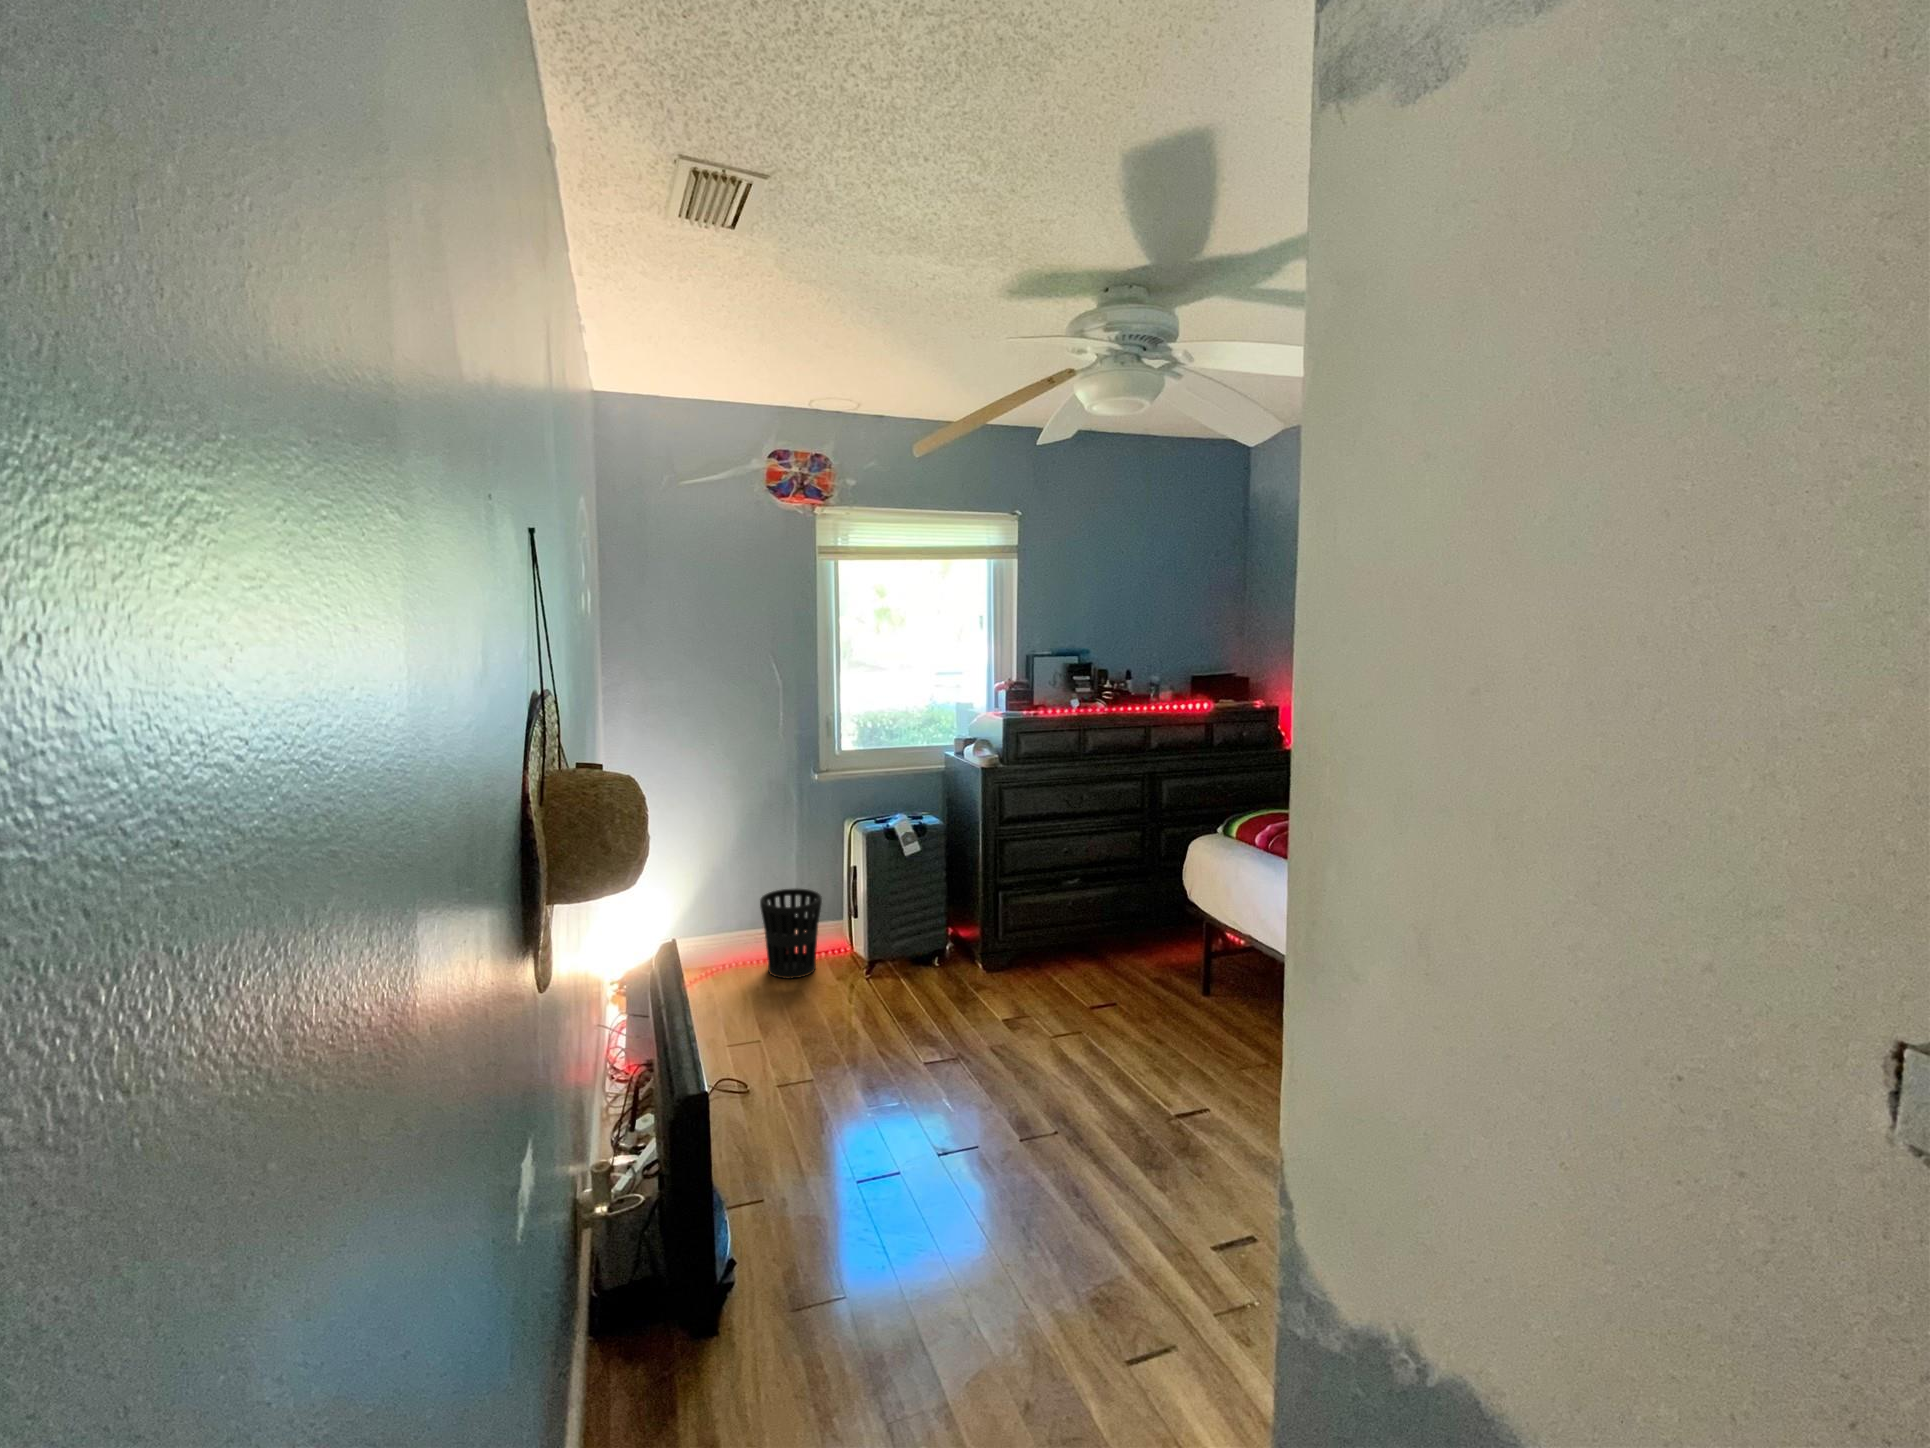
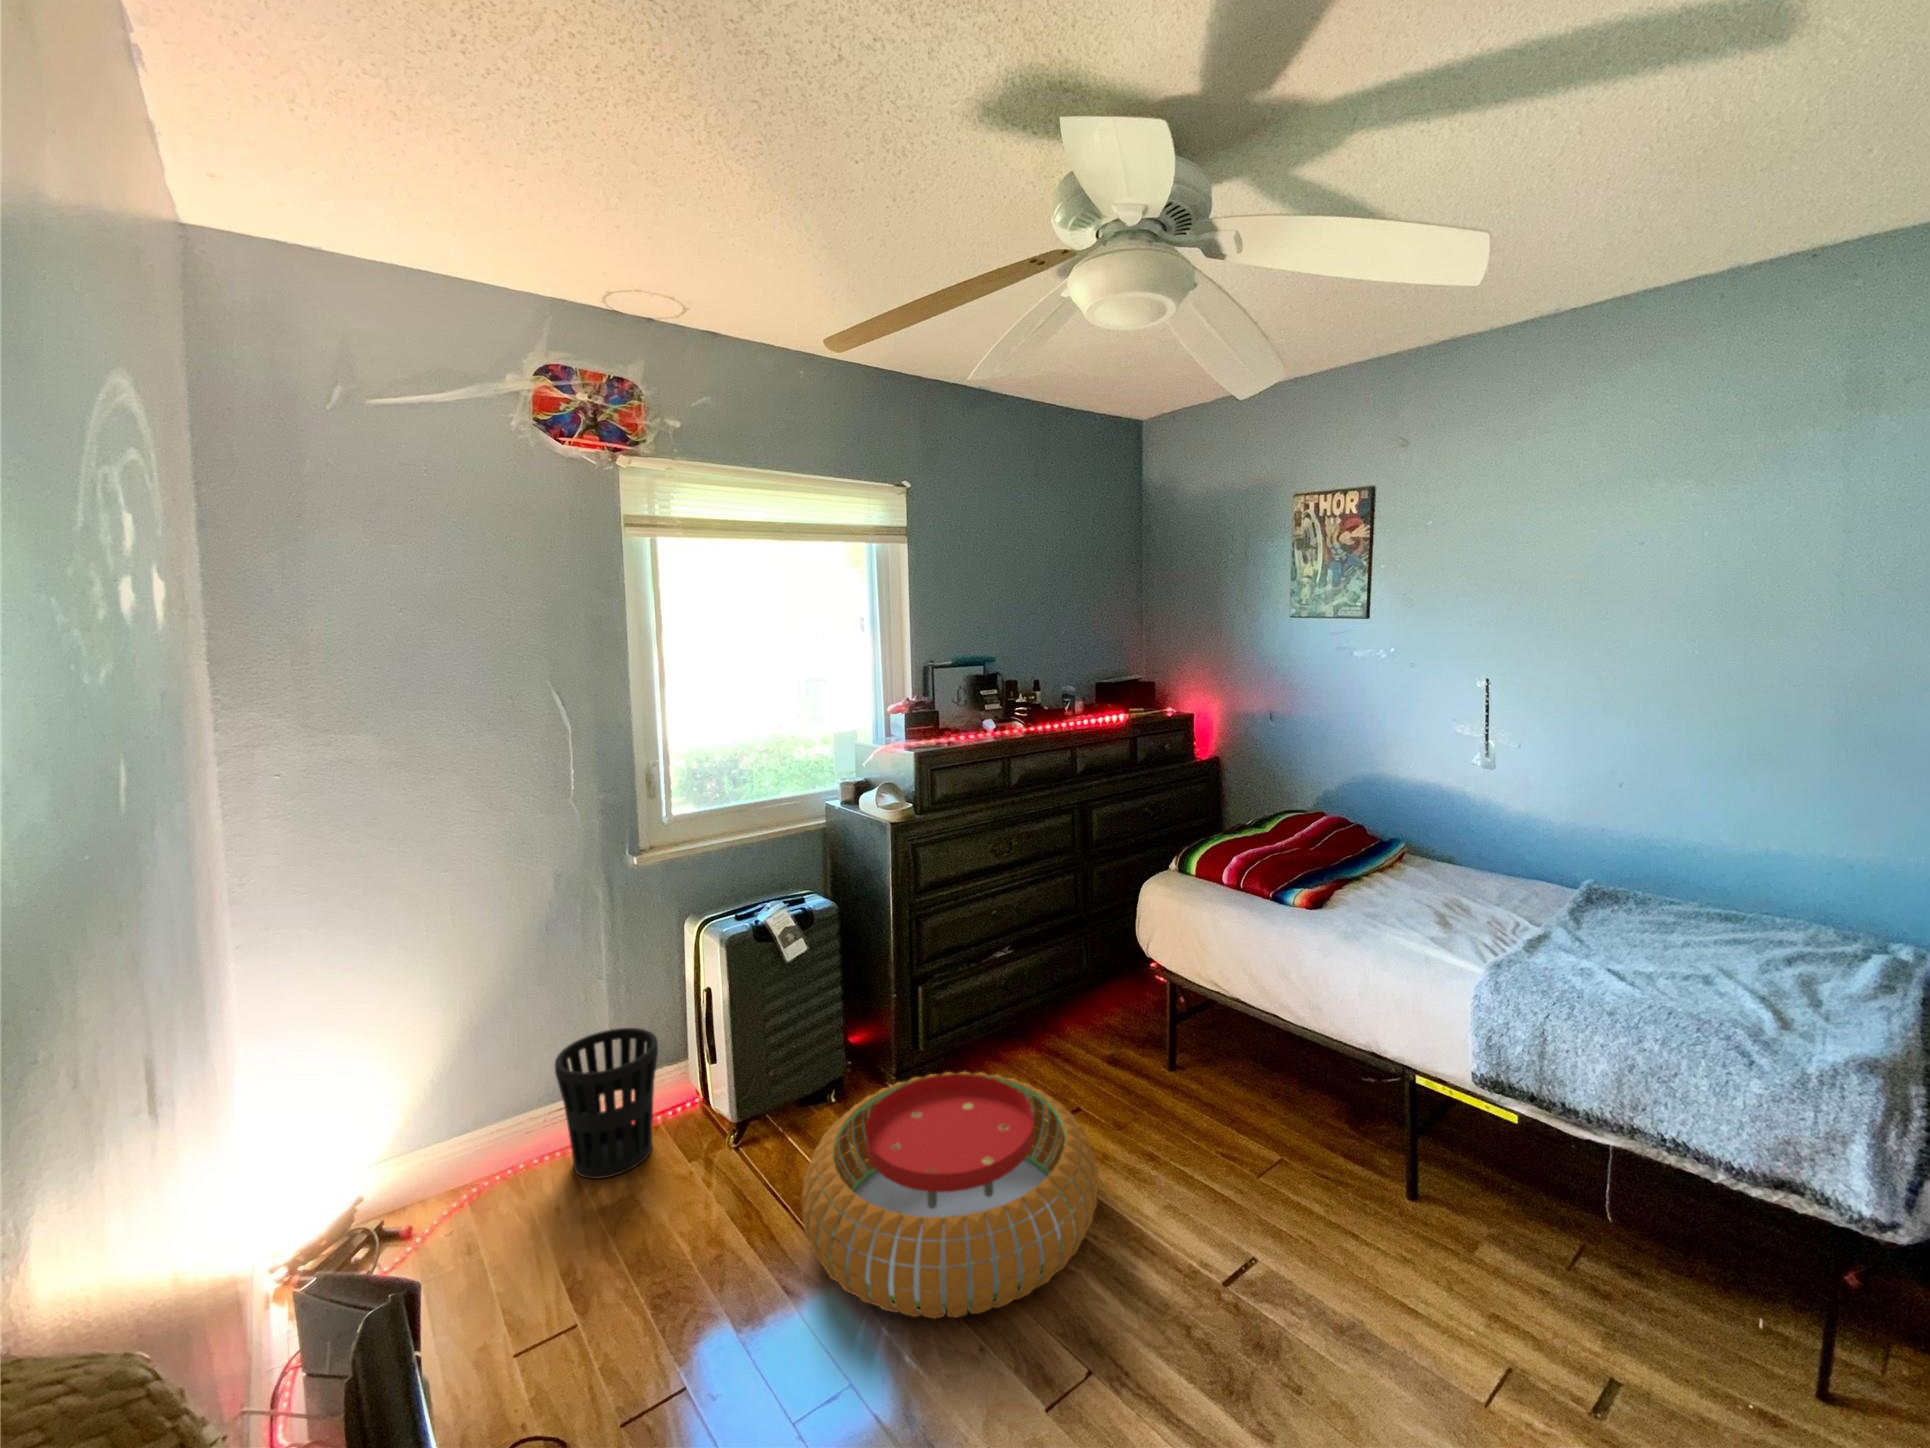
pouf: none [893,946,1100,1085] -> present [801,1071,1098,1318]

